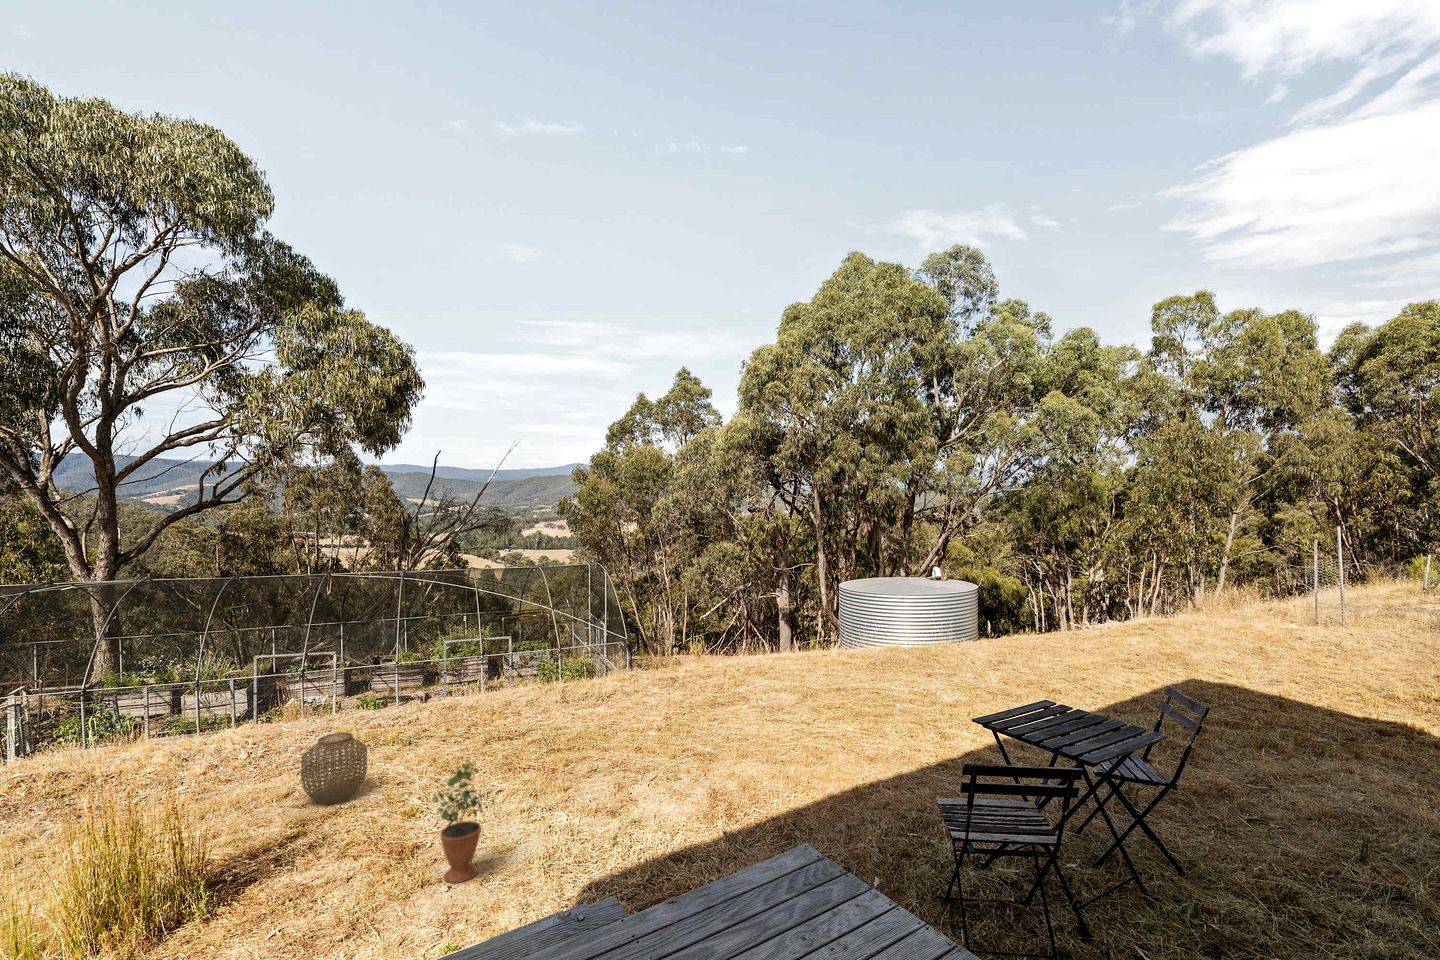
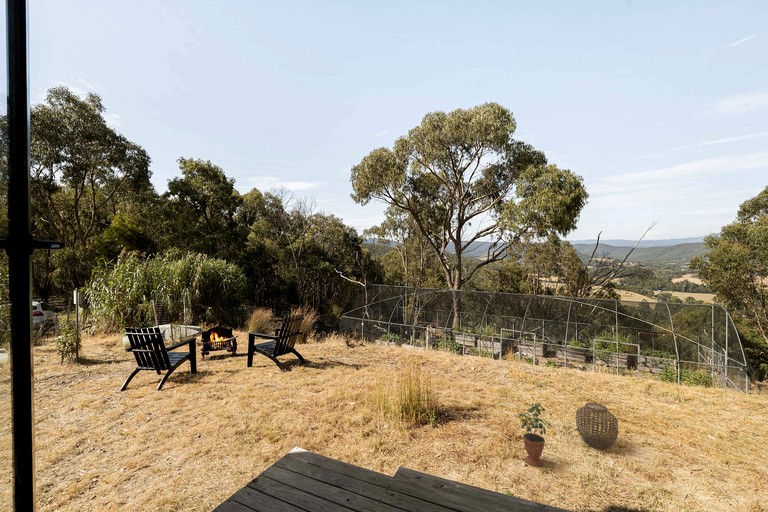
woven basket: present [301,733,367,804] -> present [576,403,618,449]

